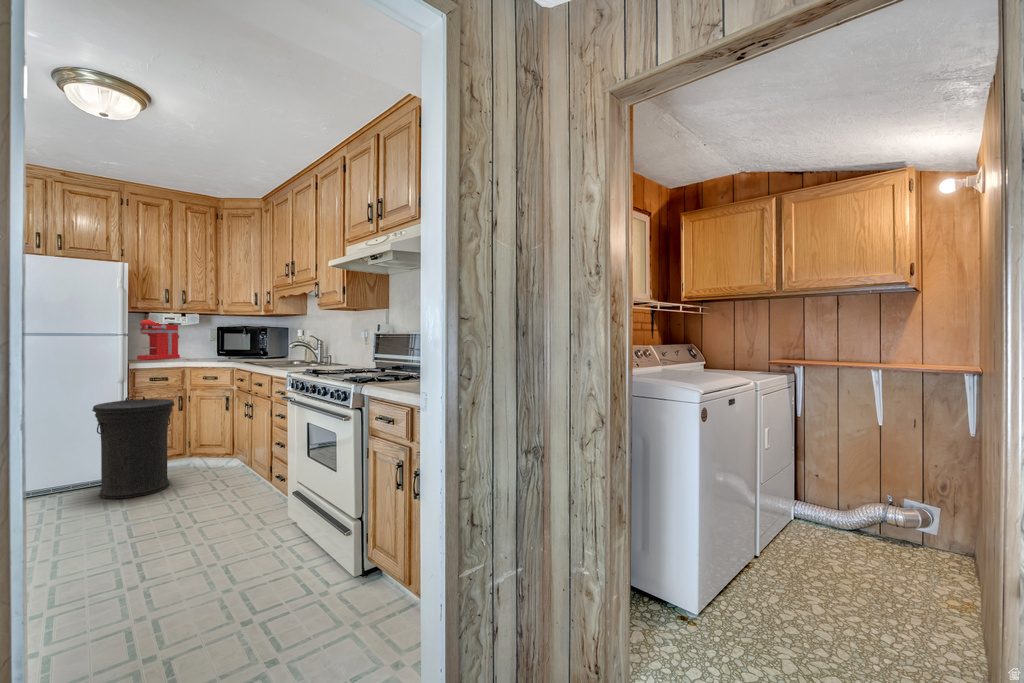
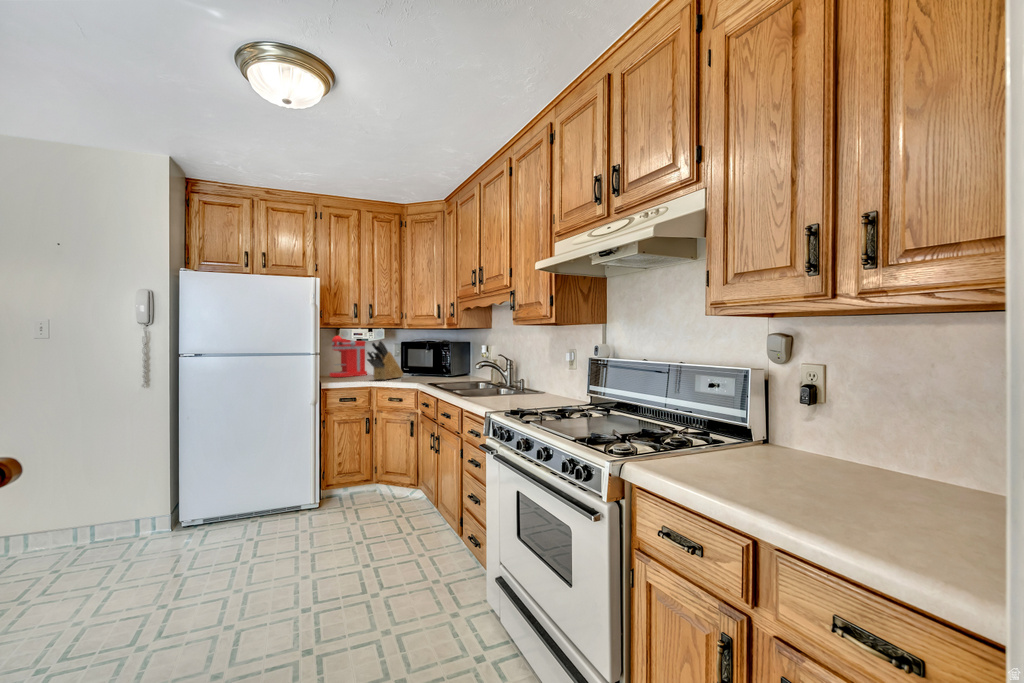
knife block: none [179,324,219,361] -> present [367,340,403,380]
trash can: present [92,396,175,499] -> none [287,422,362,536]

